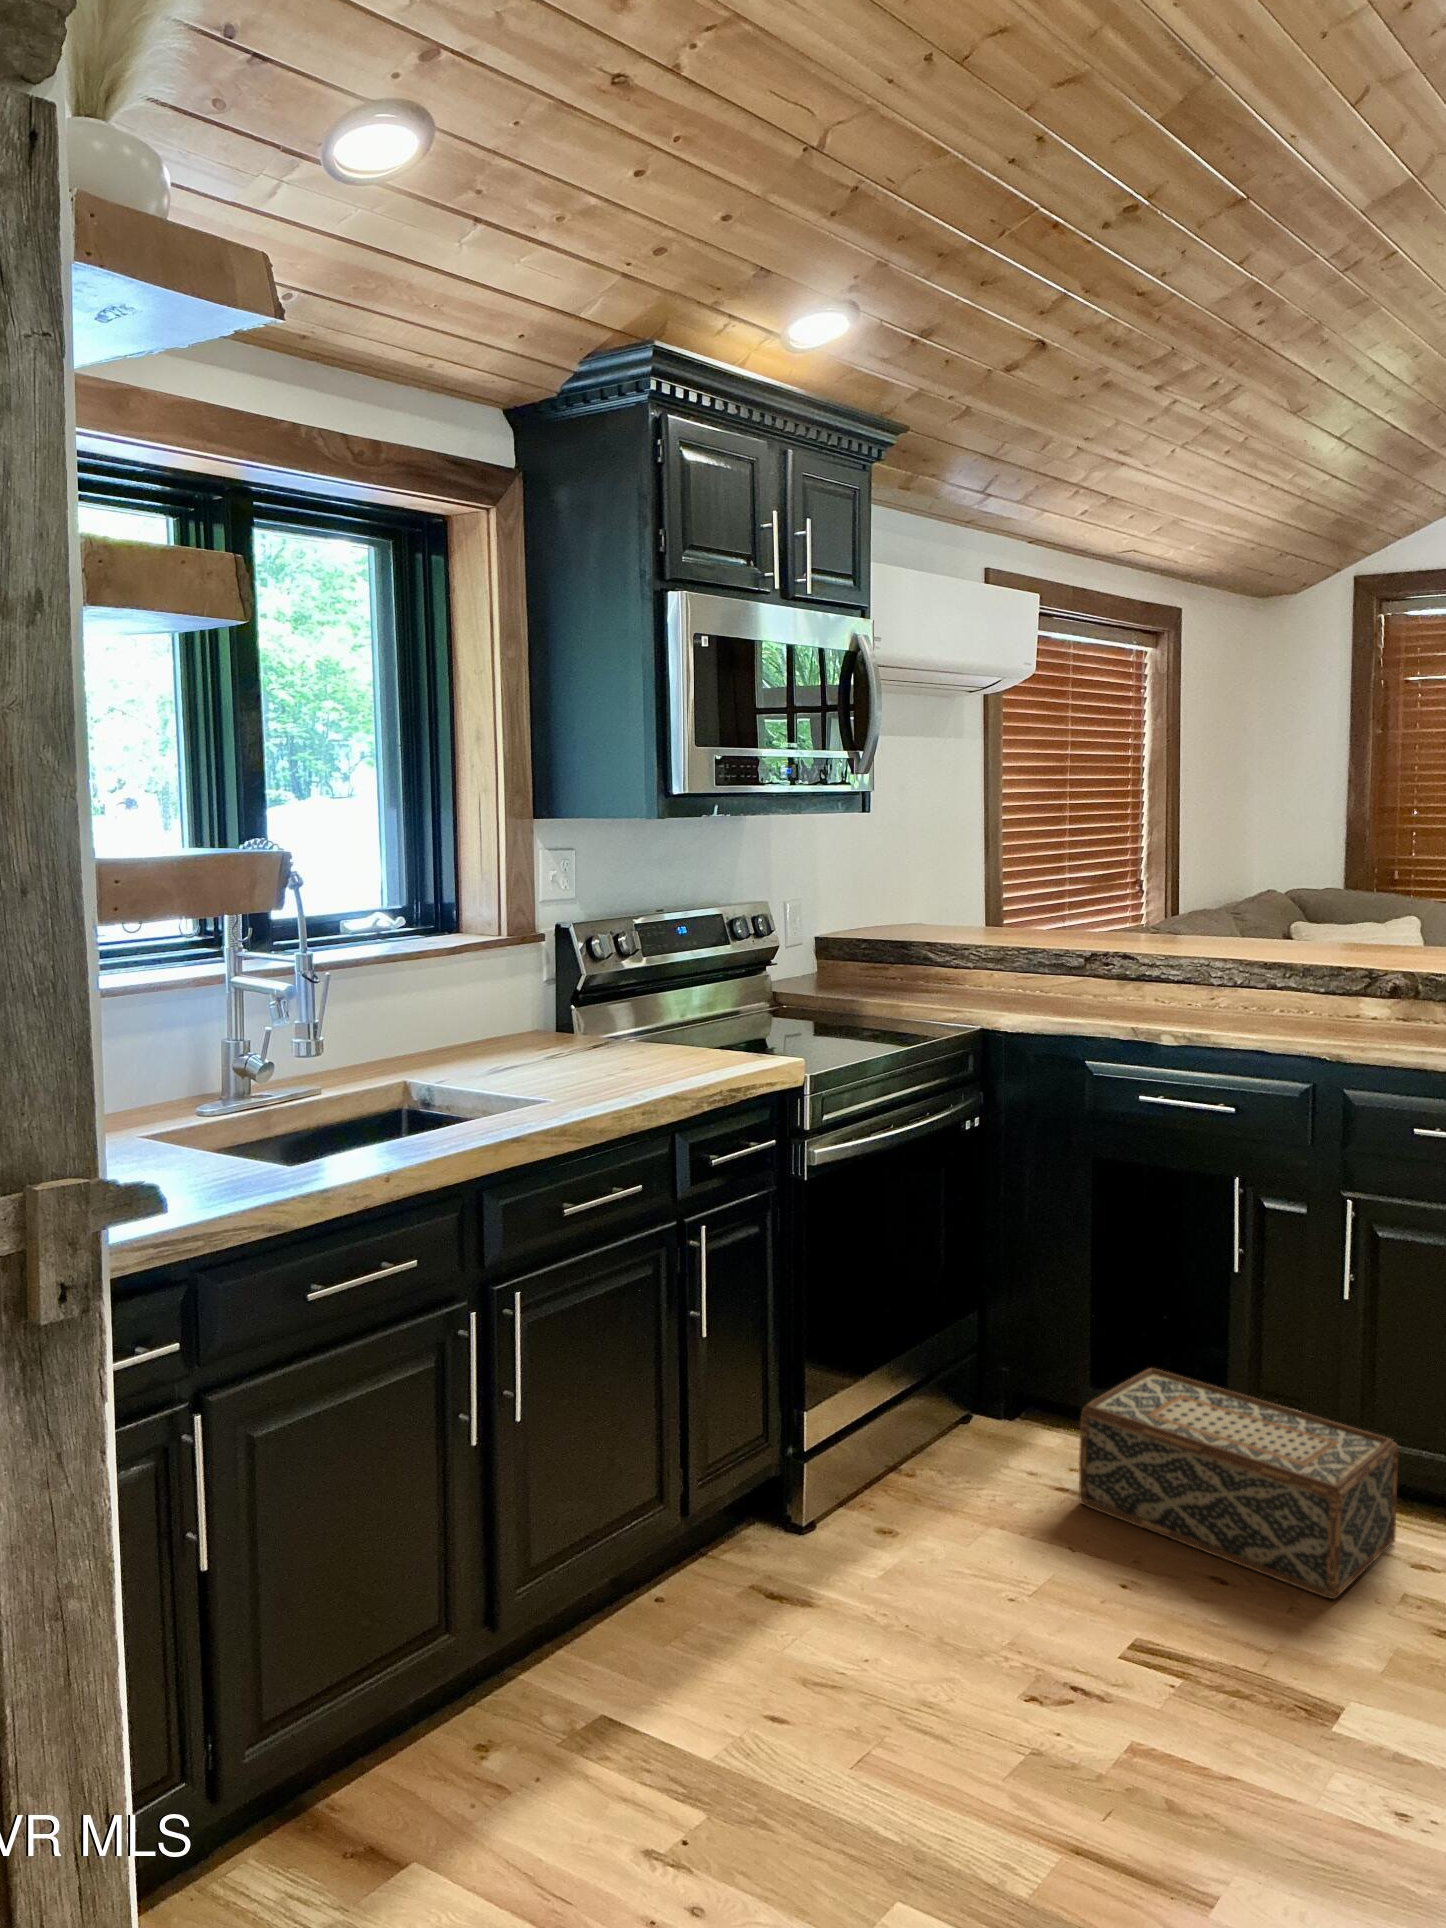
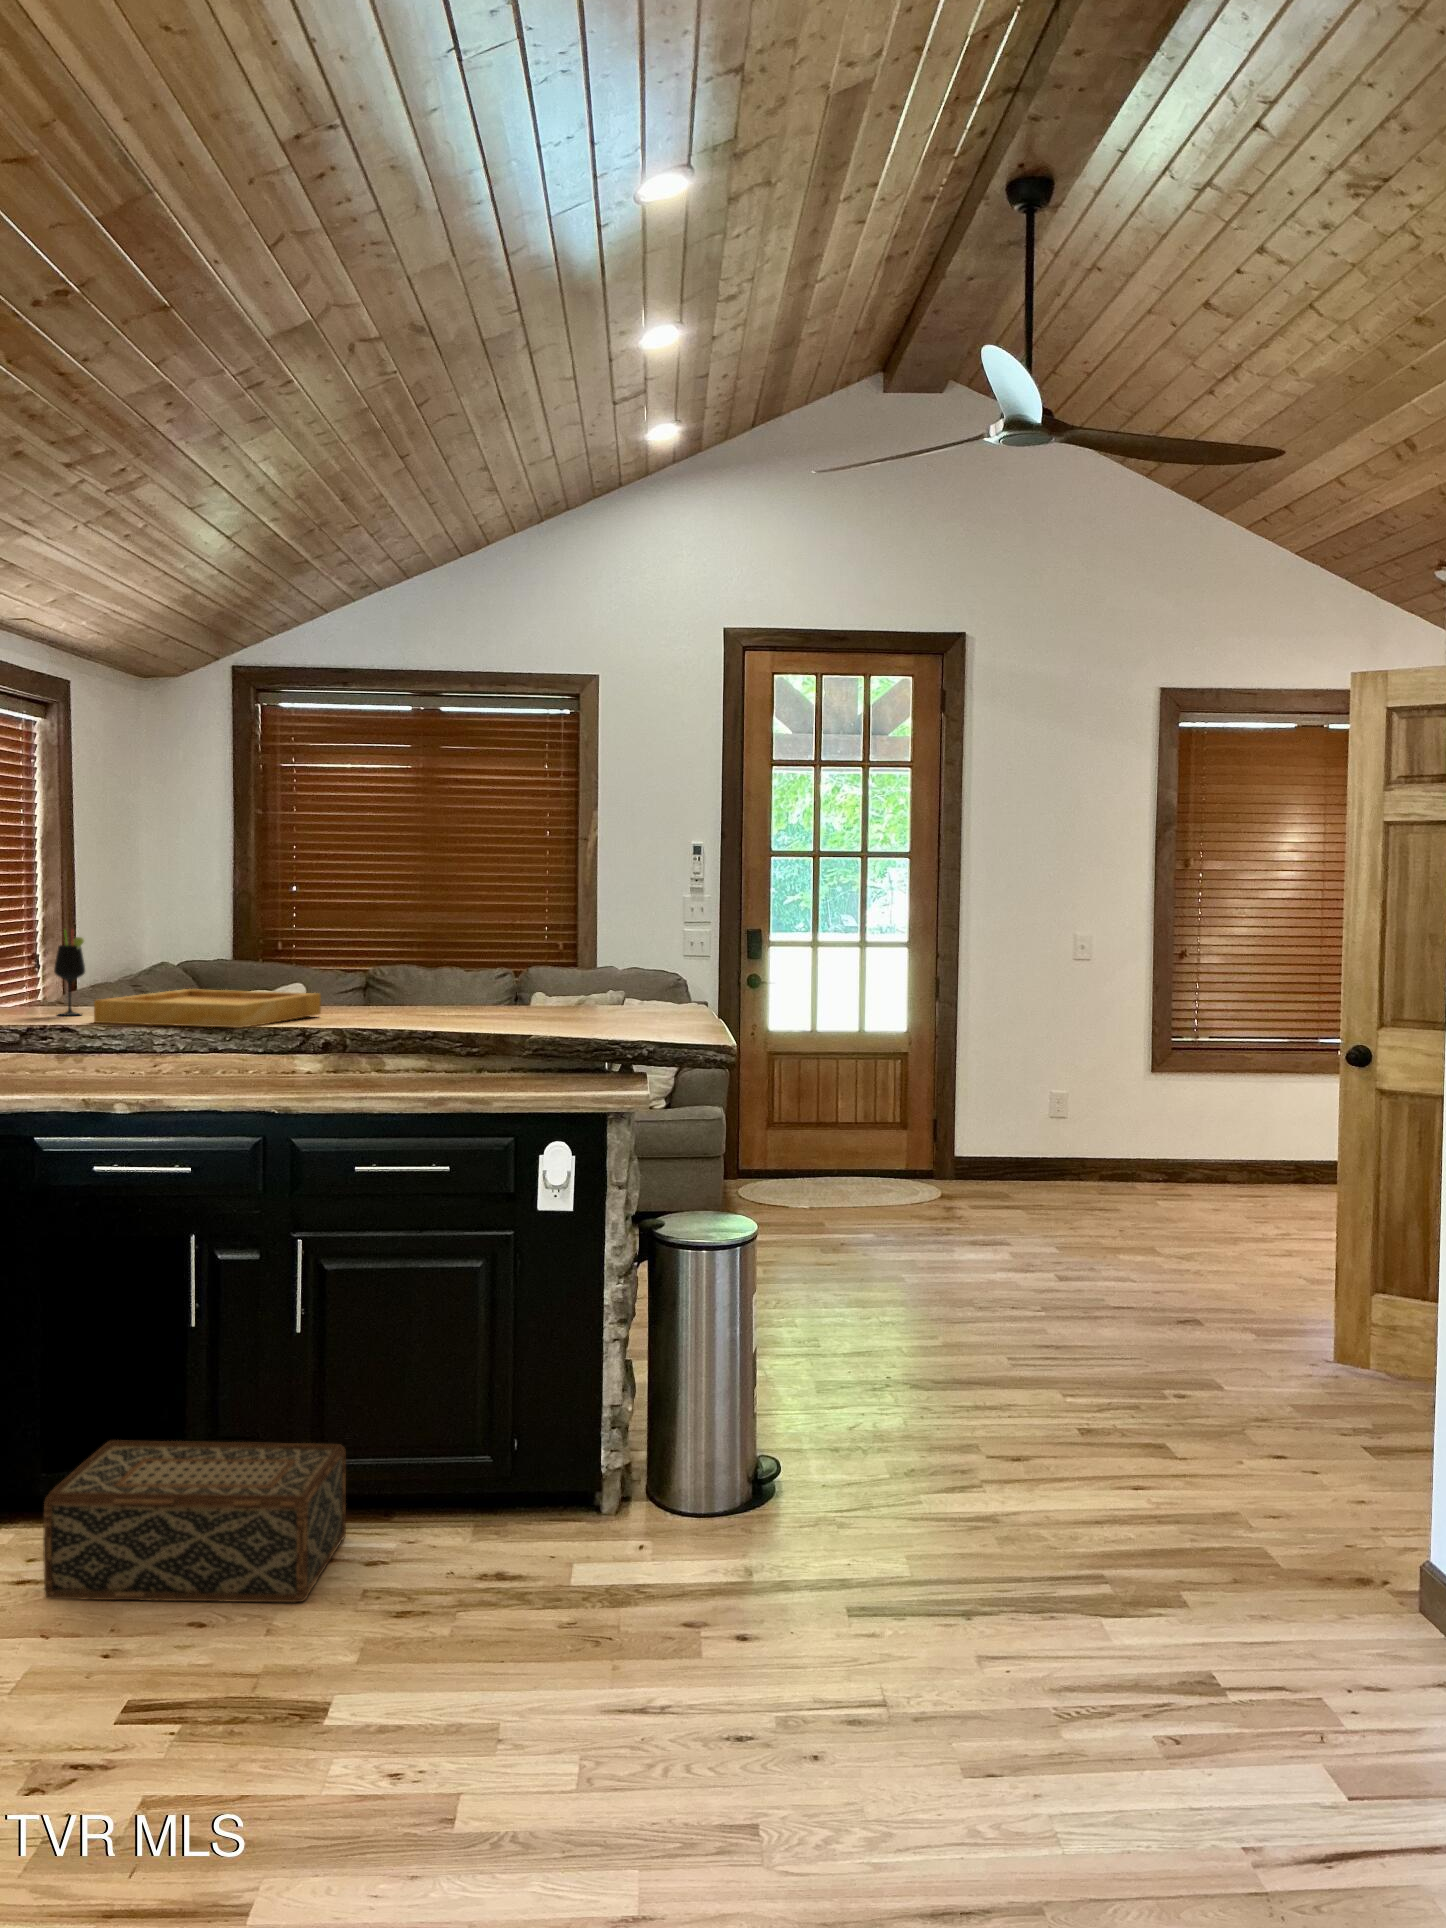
wine glass: none [1123,856,1153,942] -> present [54,930,85,1015]
tray: none [1153,920,1400,966] -> present [94,989,321,1028]

